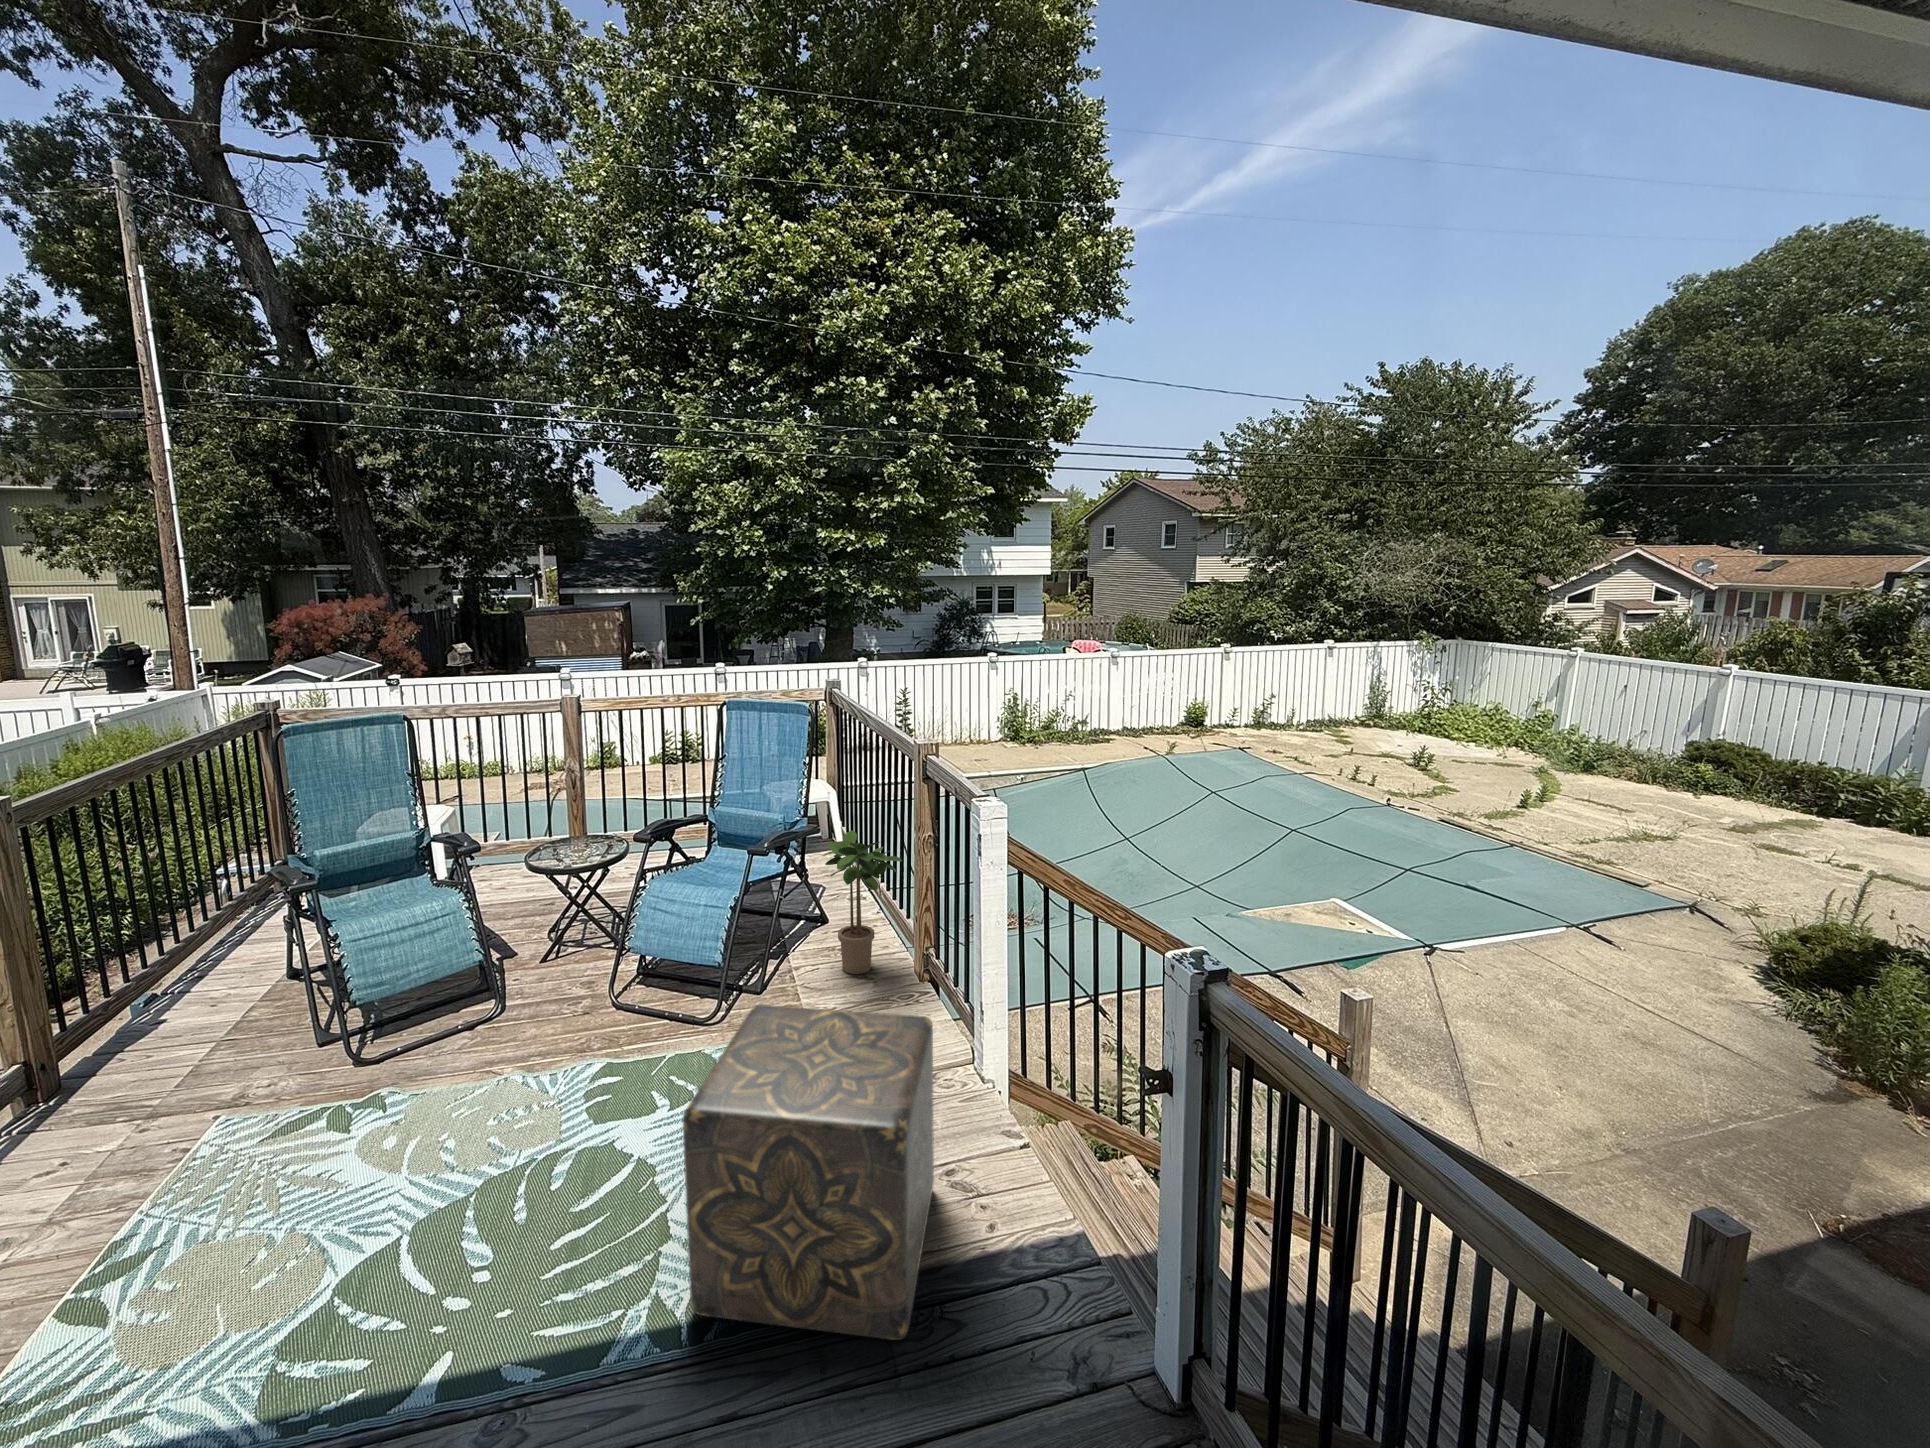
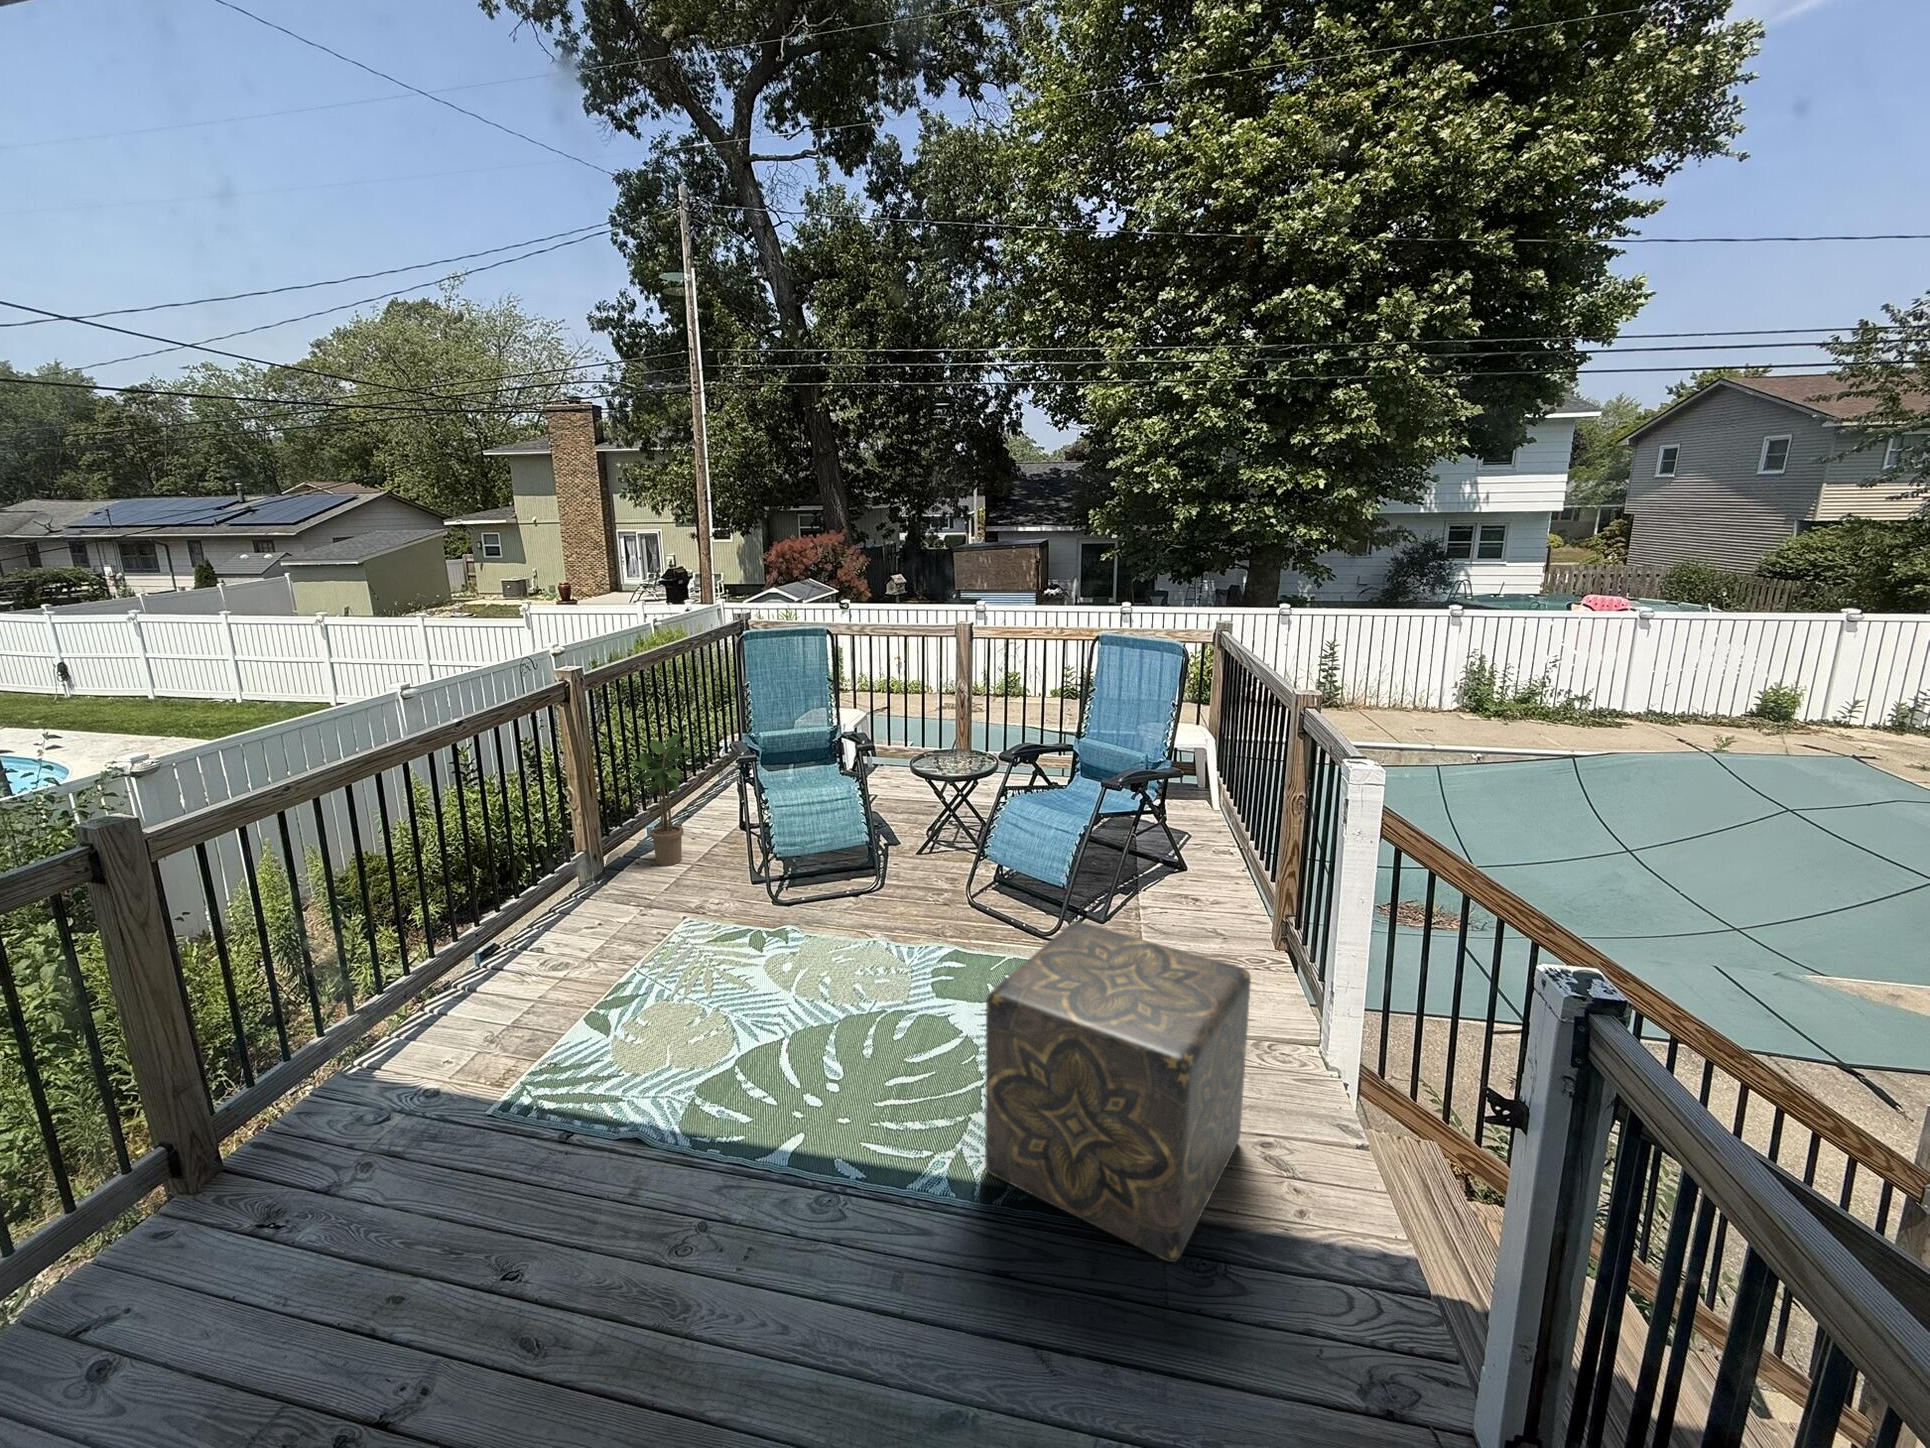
potted plant: present [822,831,902,974] -> present [626,734,691,866]

